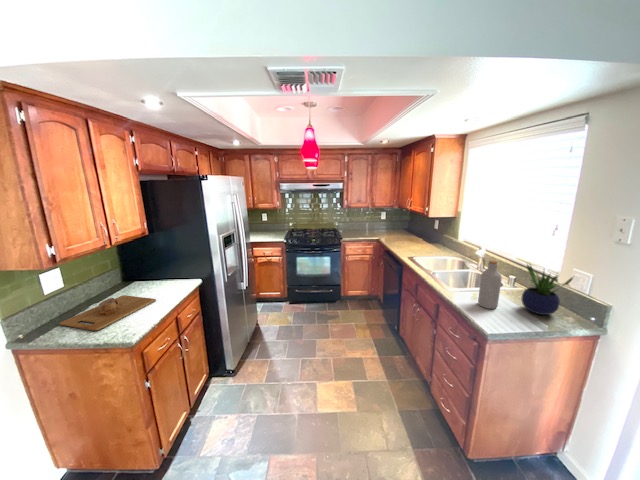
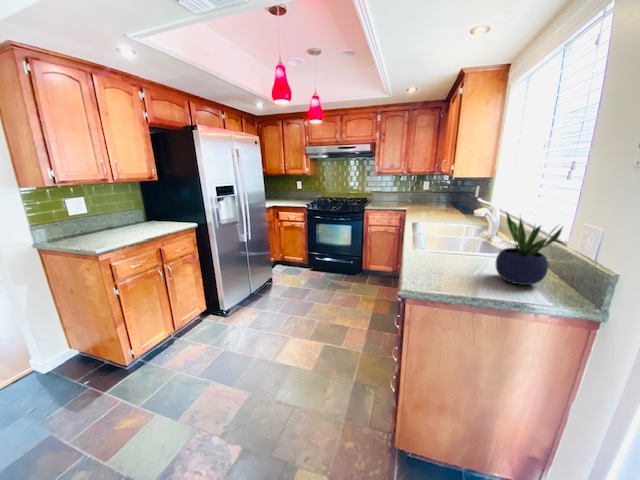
bottle: present [478,260,502,309] -> none [438,207,467,271]
cutting board: present [60,295,156,331] -> none [75,225,148,243]

